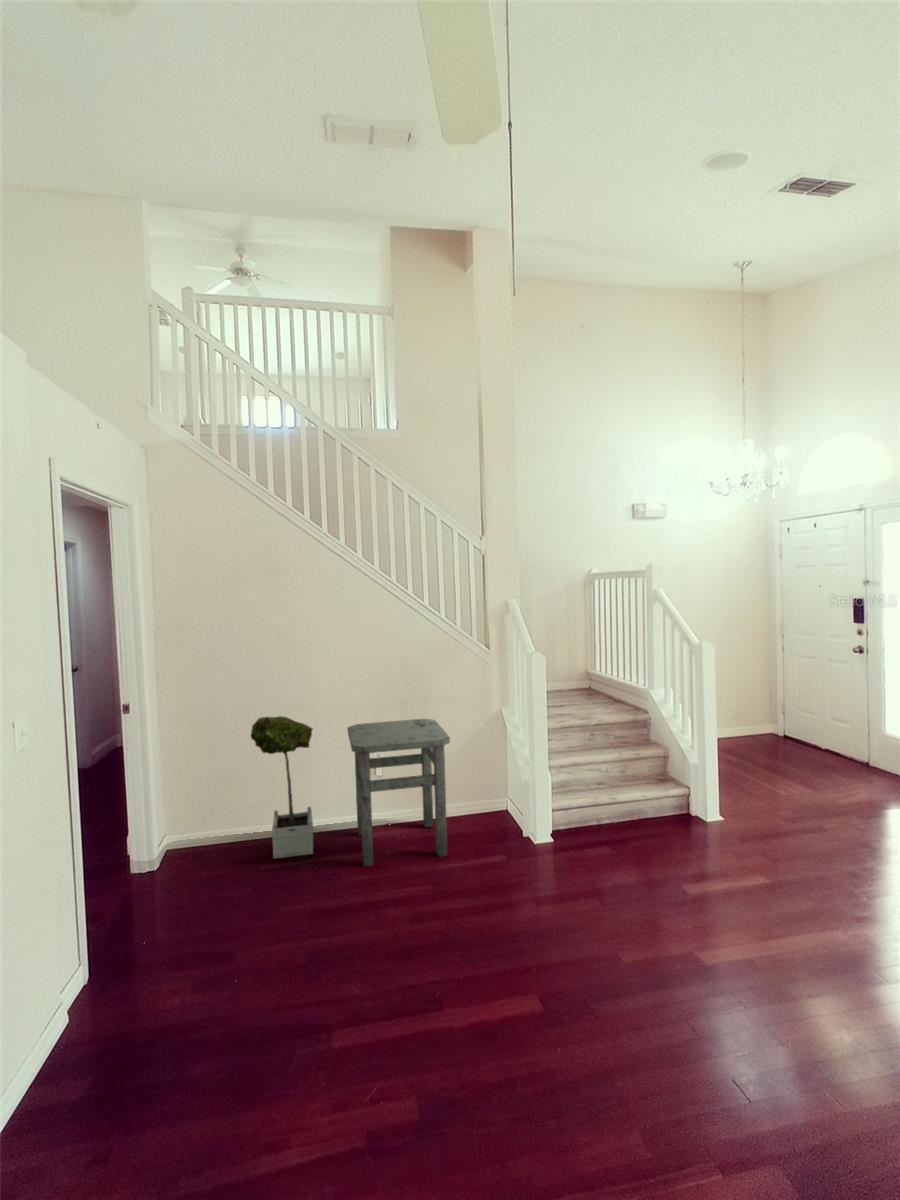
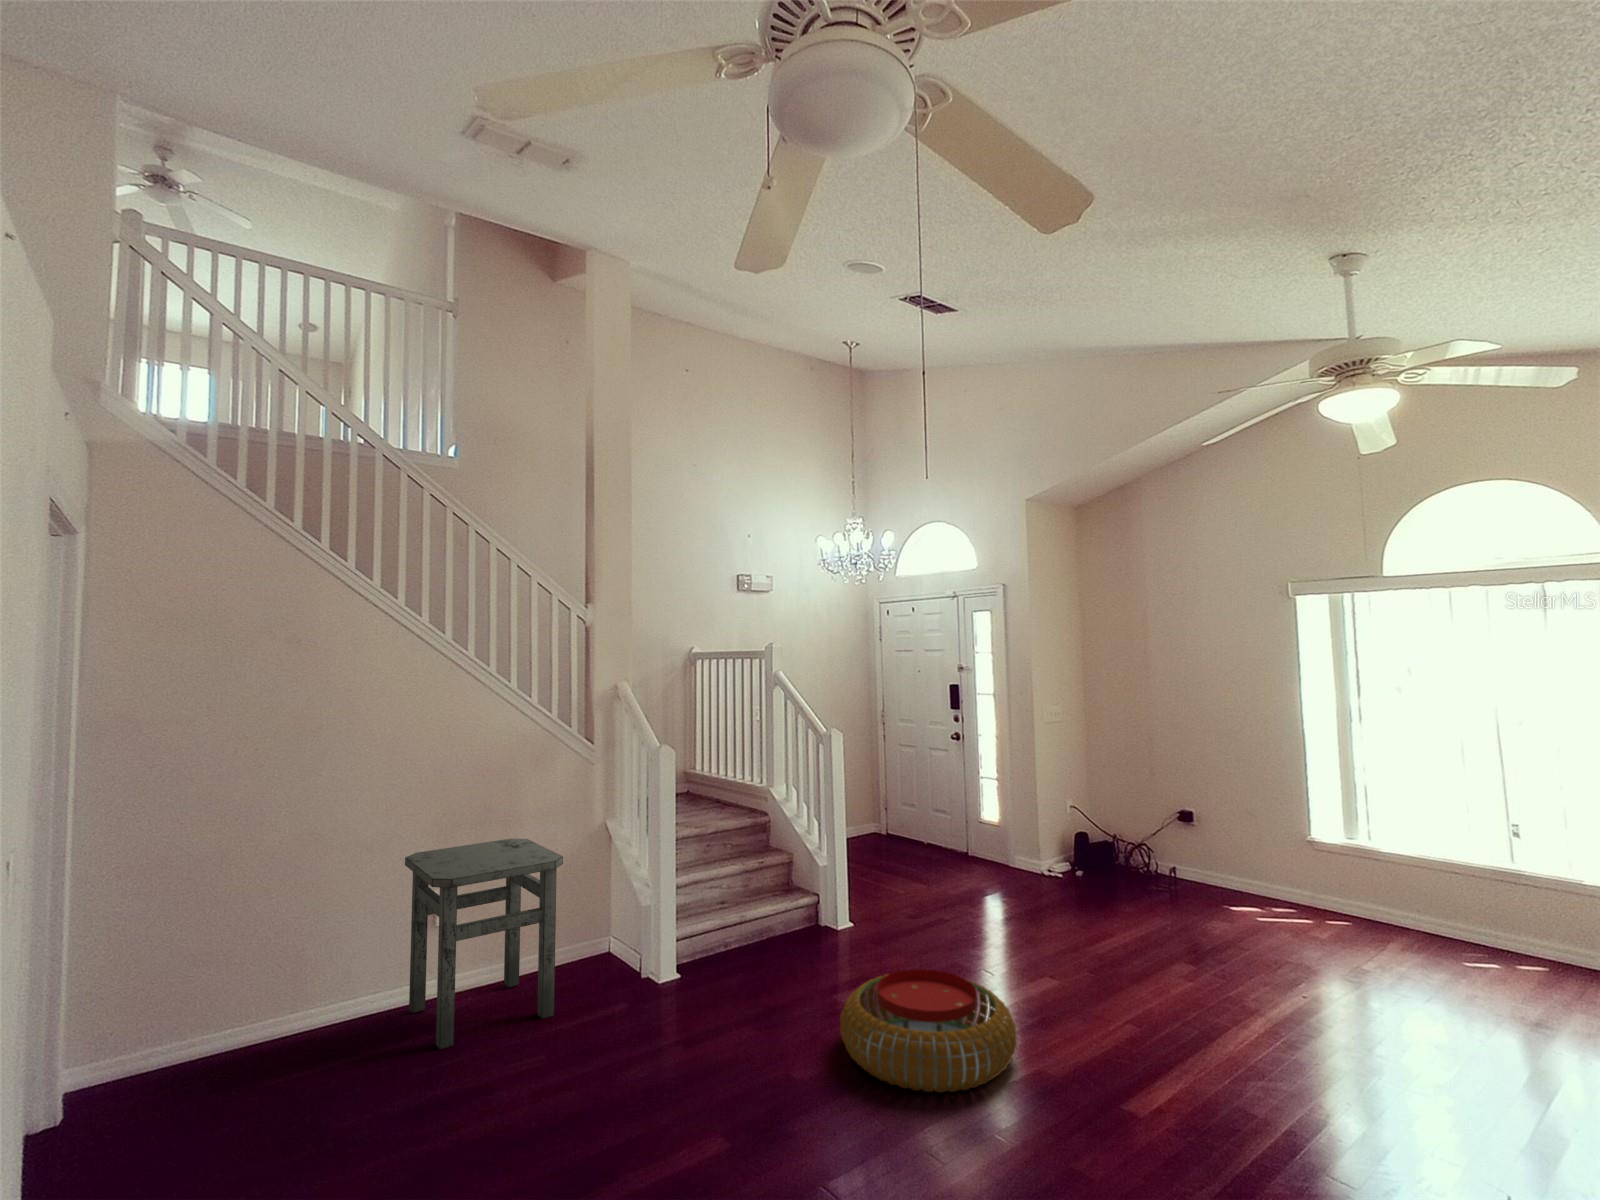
potted tree: present [251,717,313,858] -> none [257,849,359,1066]
pouf: none [665,877,859,1013] -> present [840,969,1017,1093]

